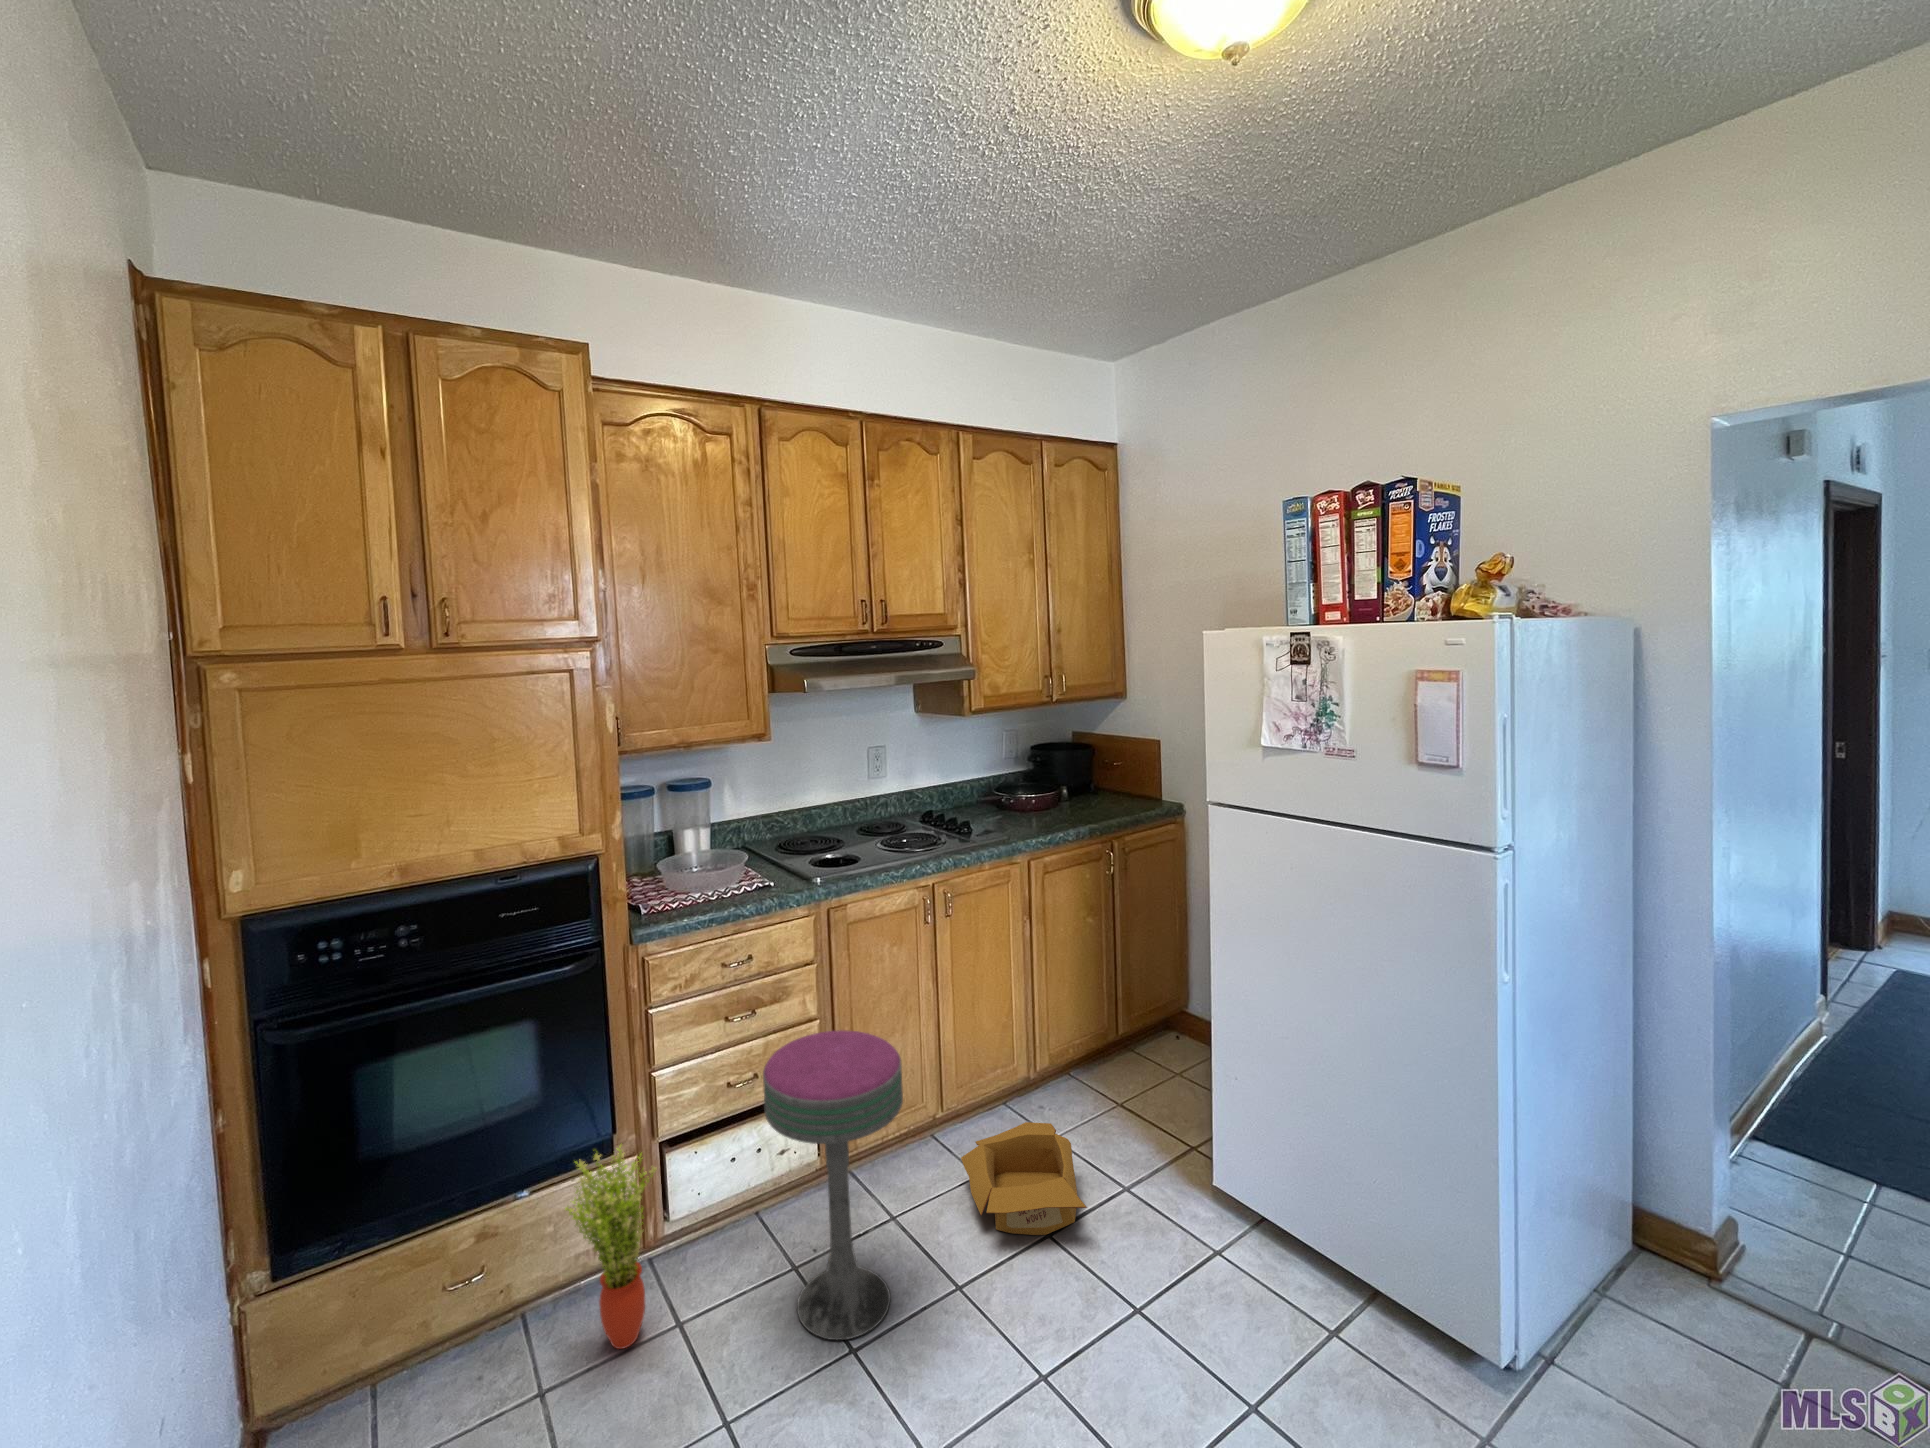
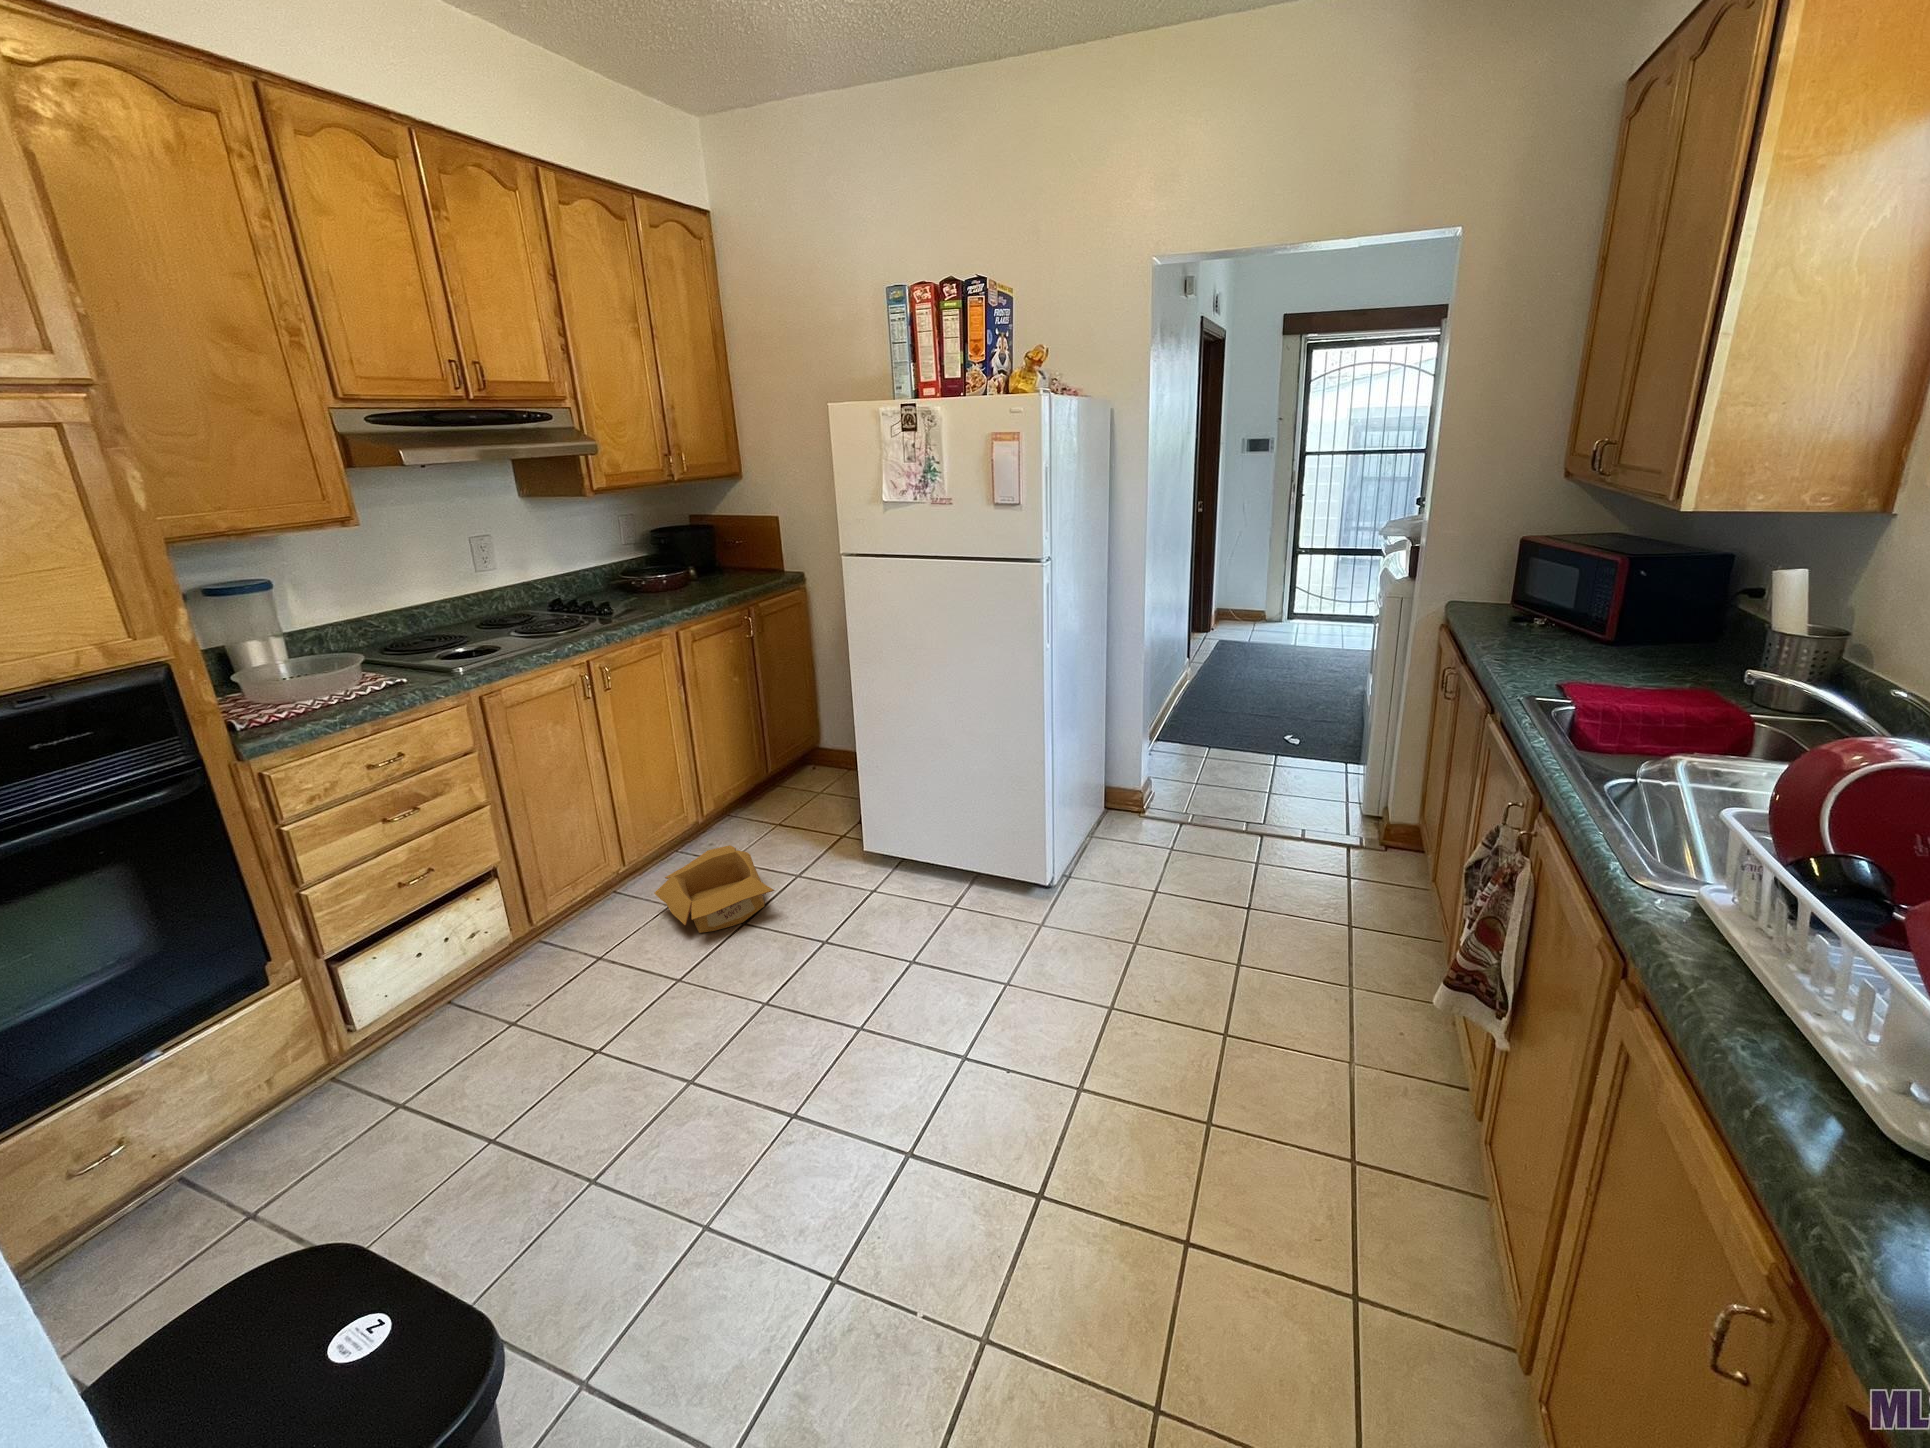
bar stool: present [763,1030,903,1340] -> none [451,798,620,1057]
potted plant: present [566,1149,657,1349] -> none [228,964,356,1151]

